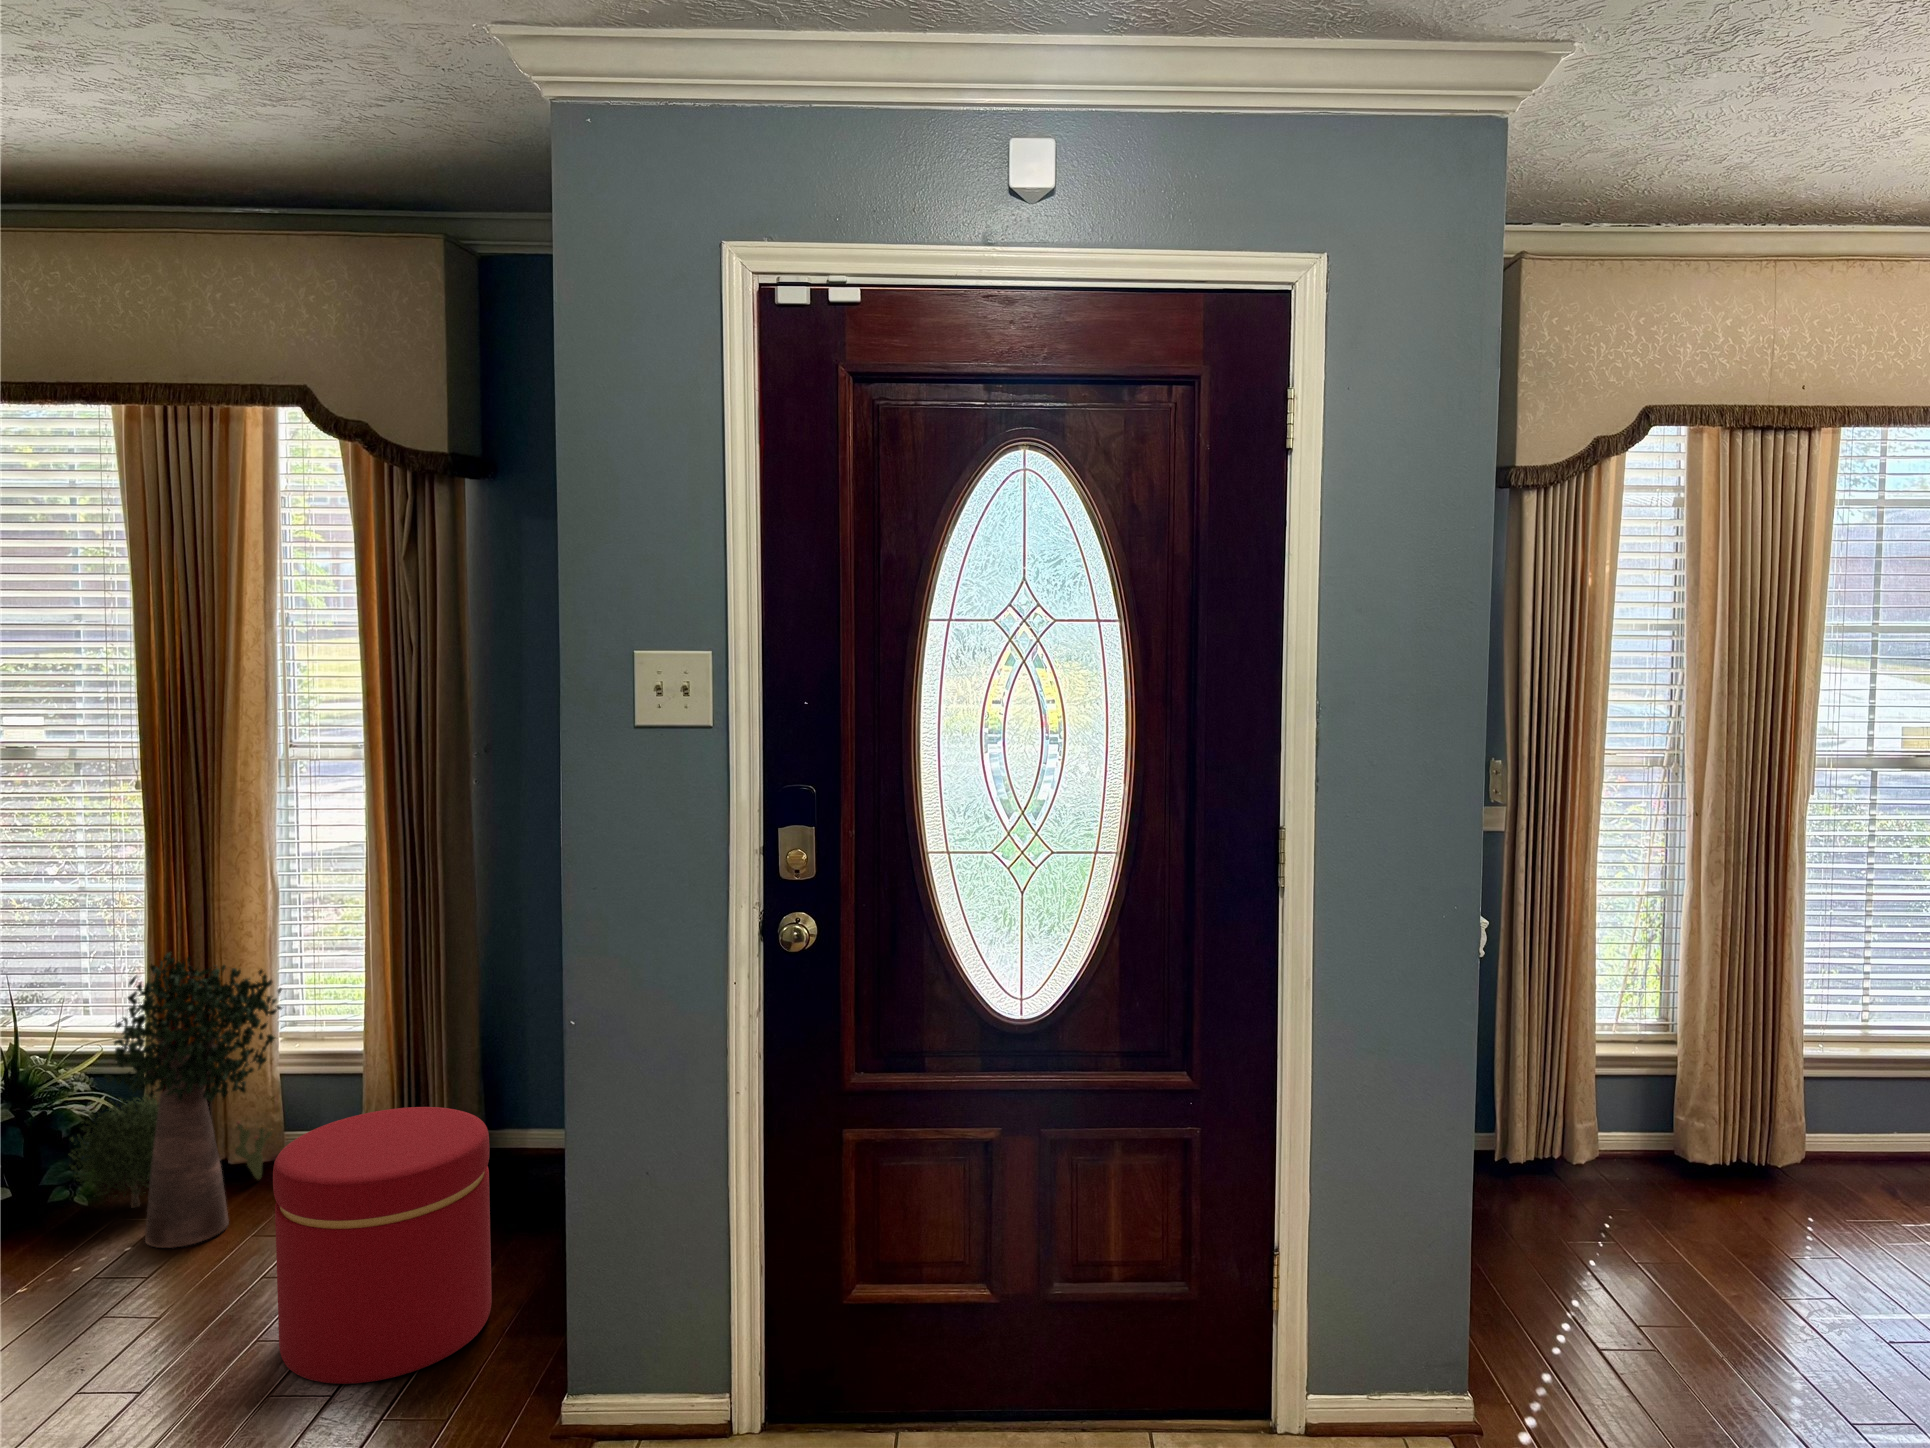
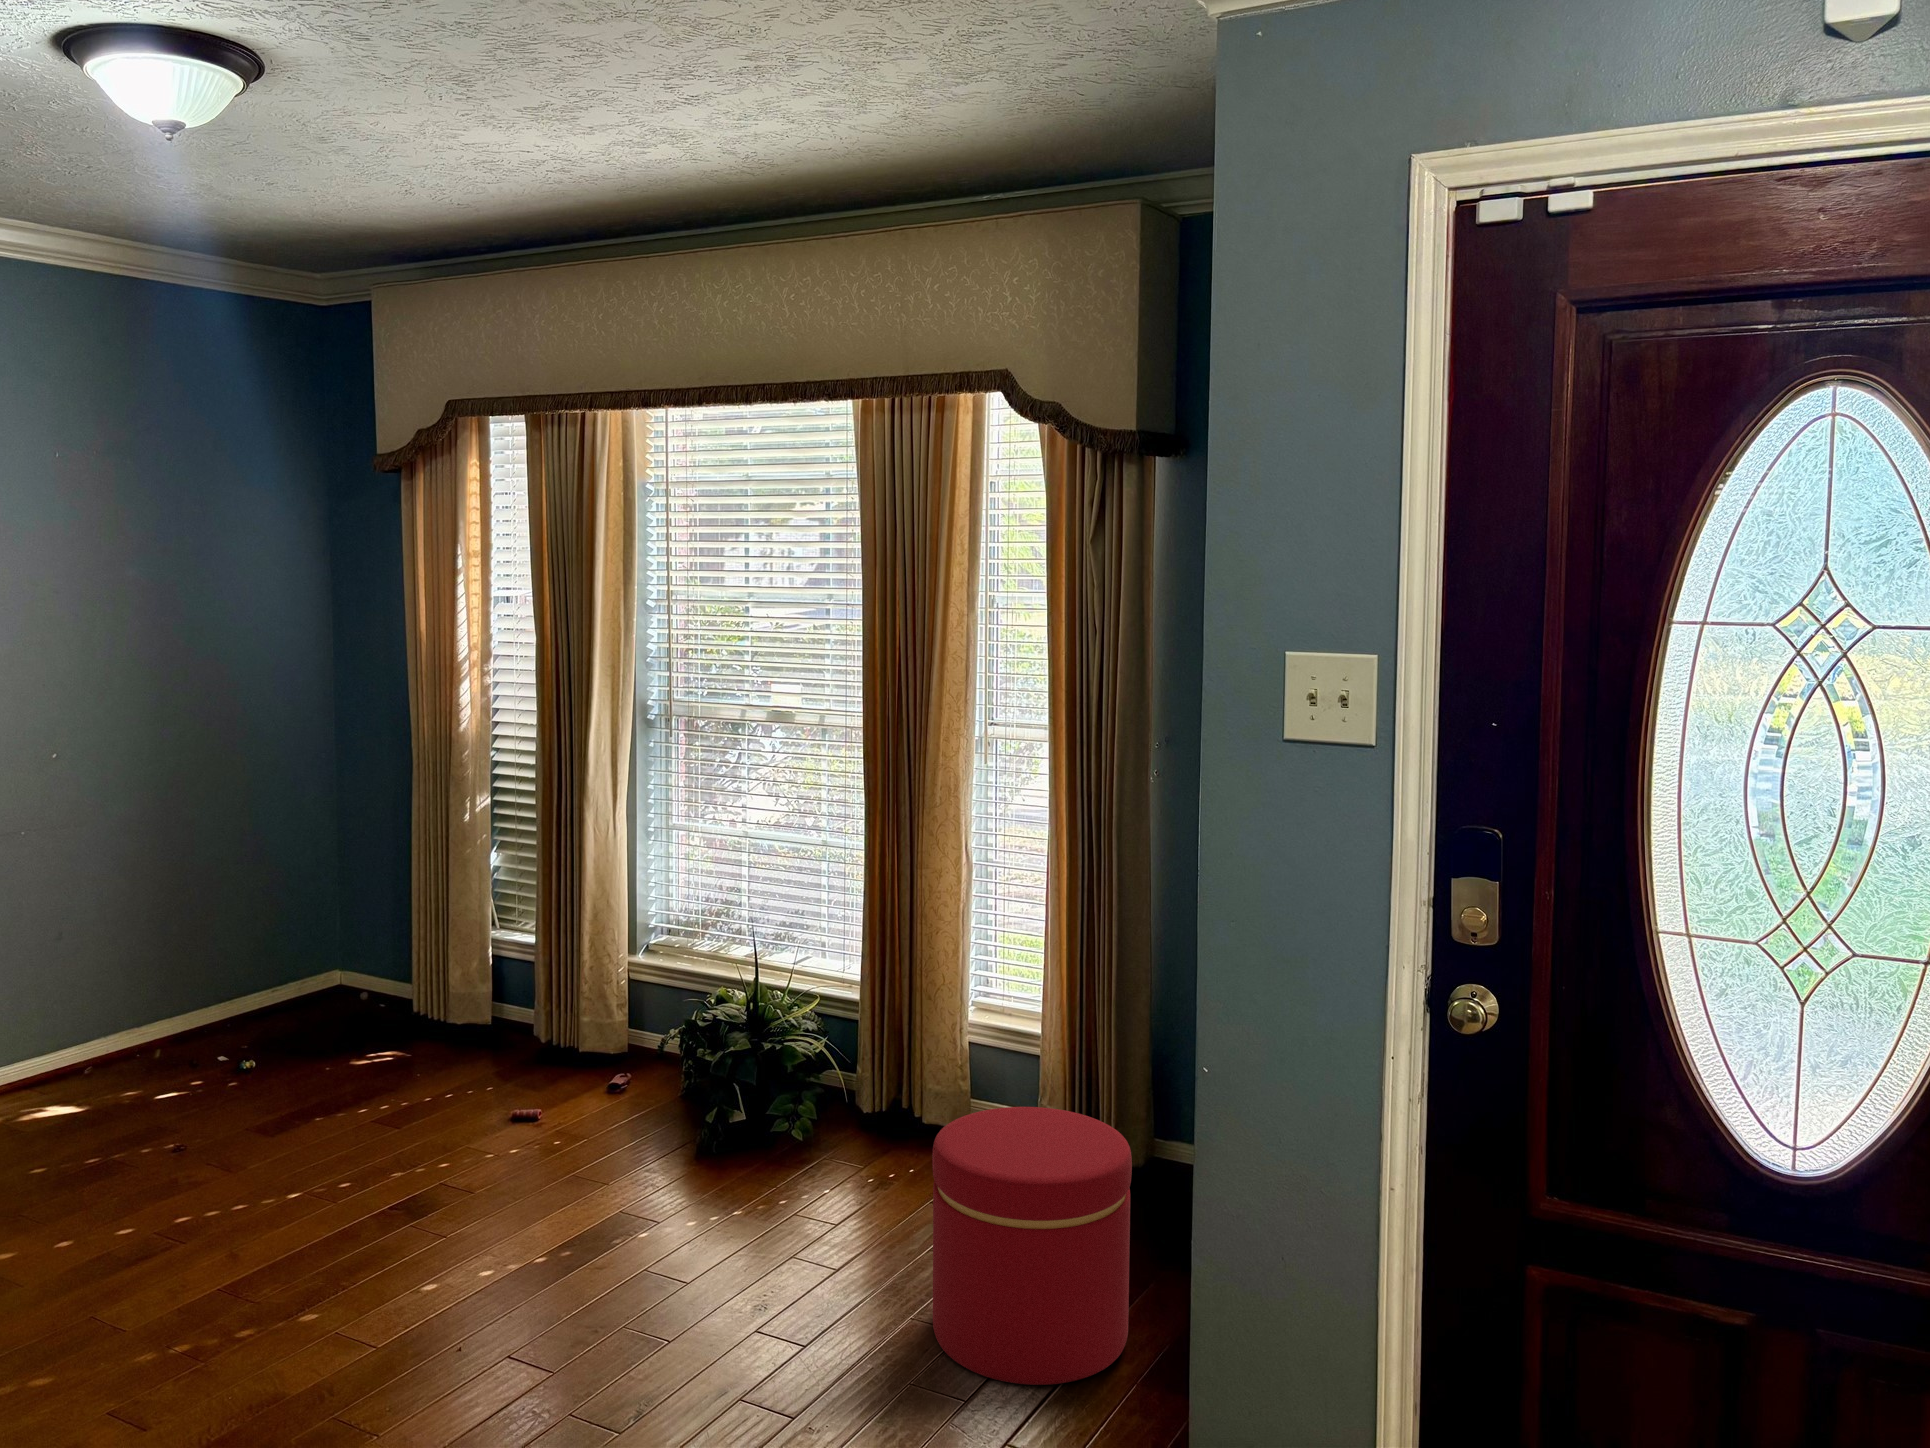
potted plant: present [70,953,282,1248] -> none [796,914,966,1192]

